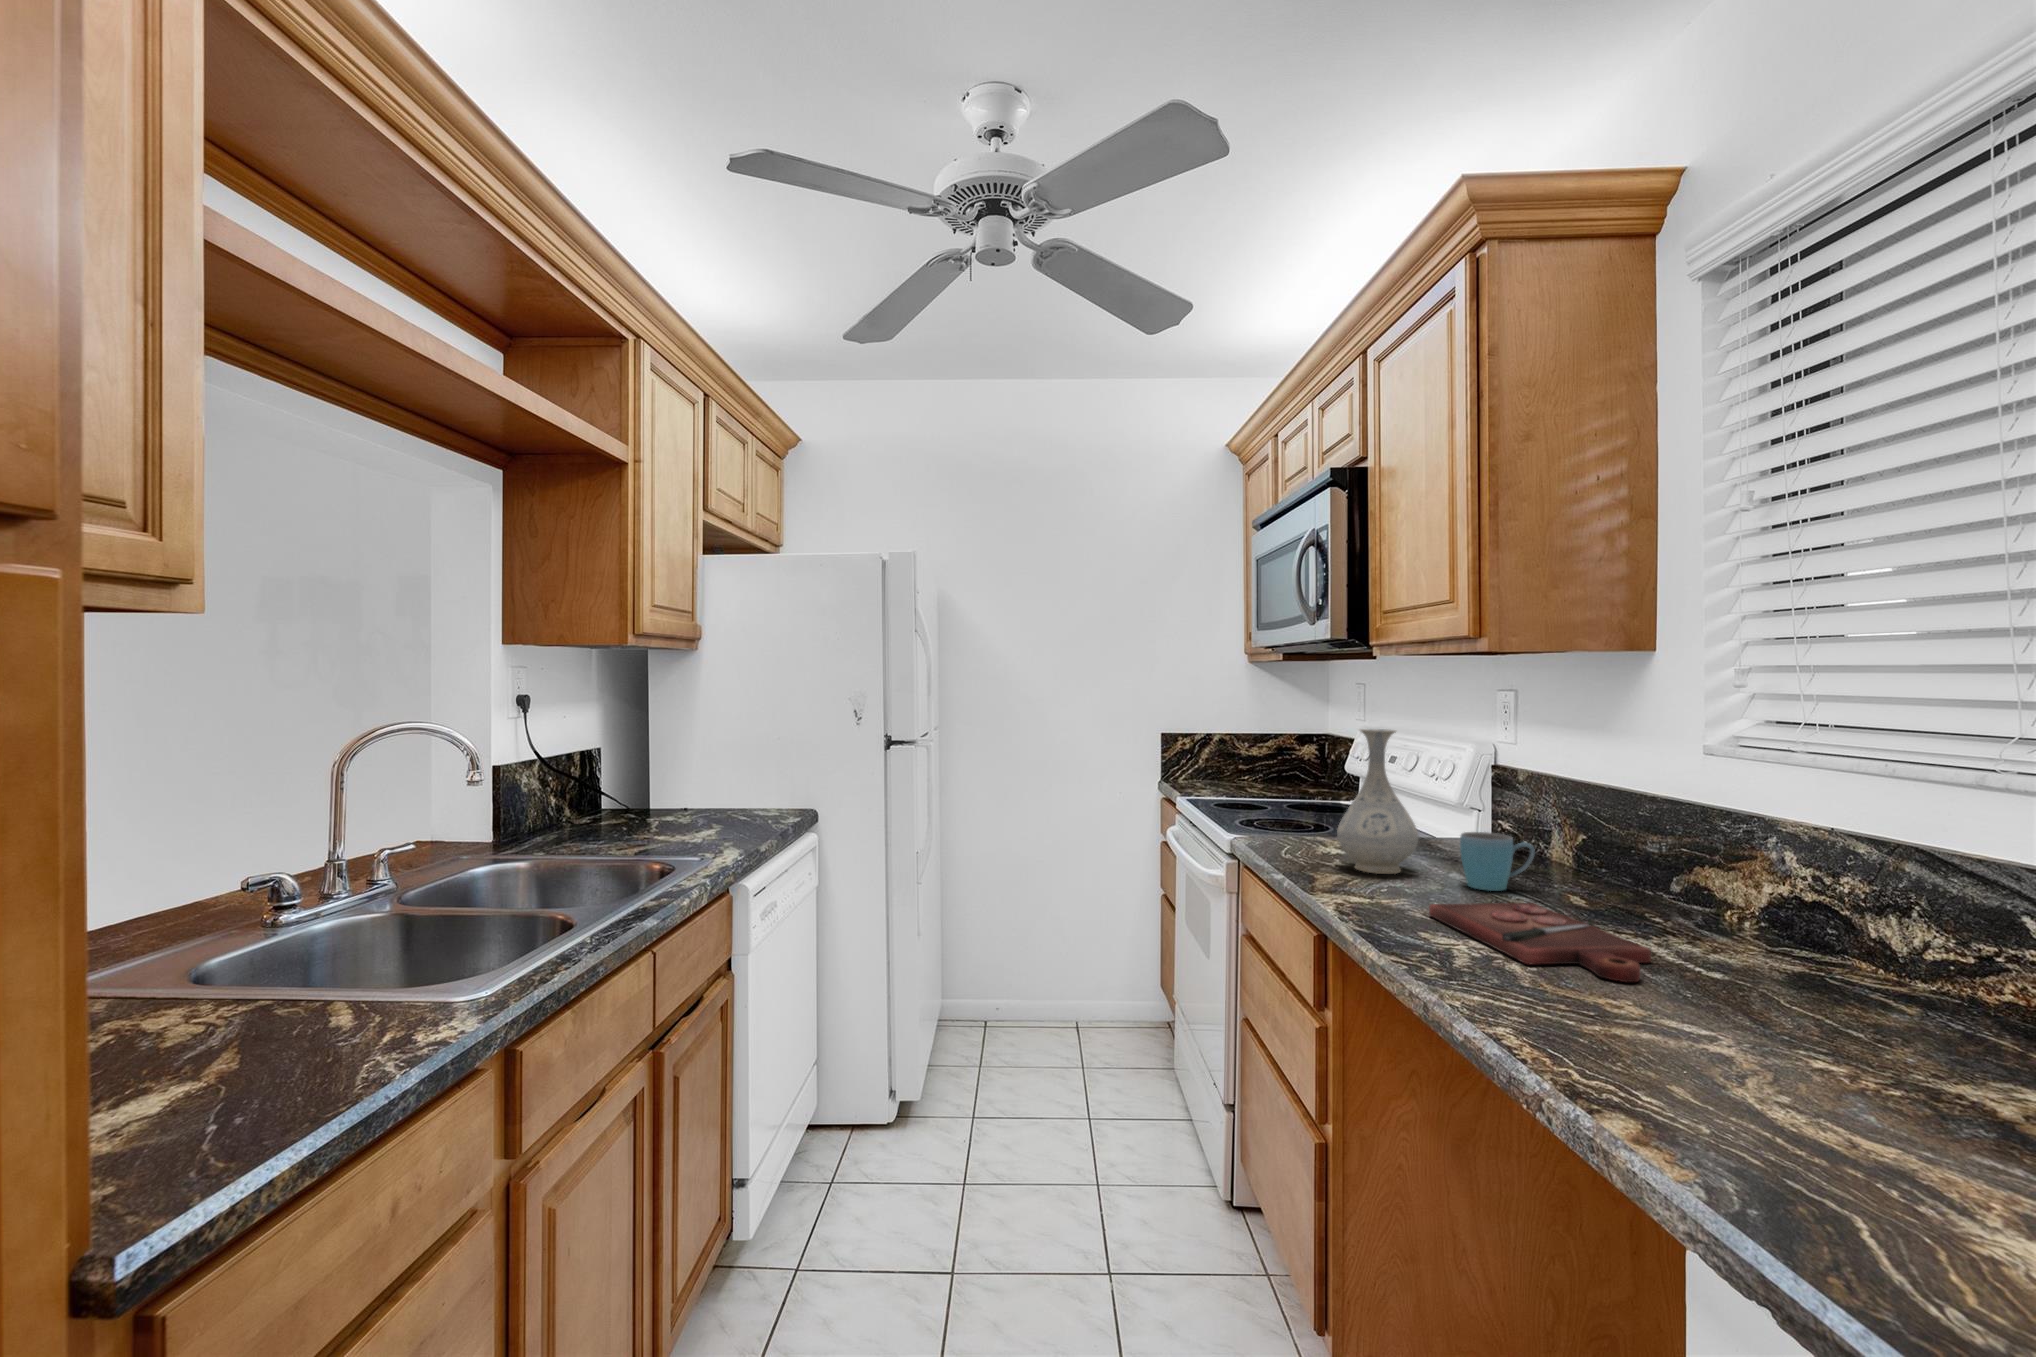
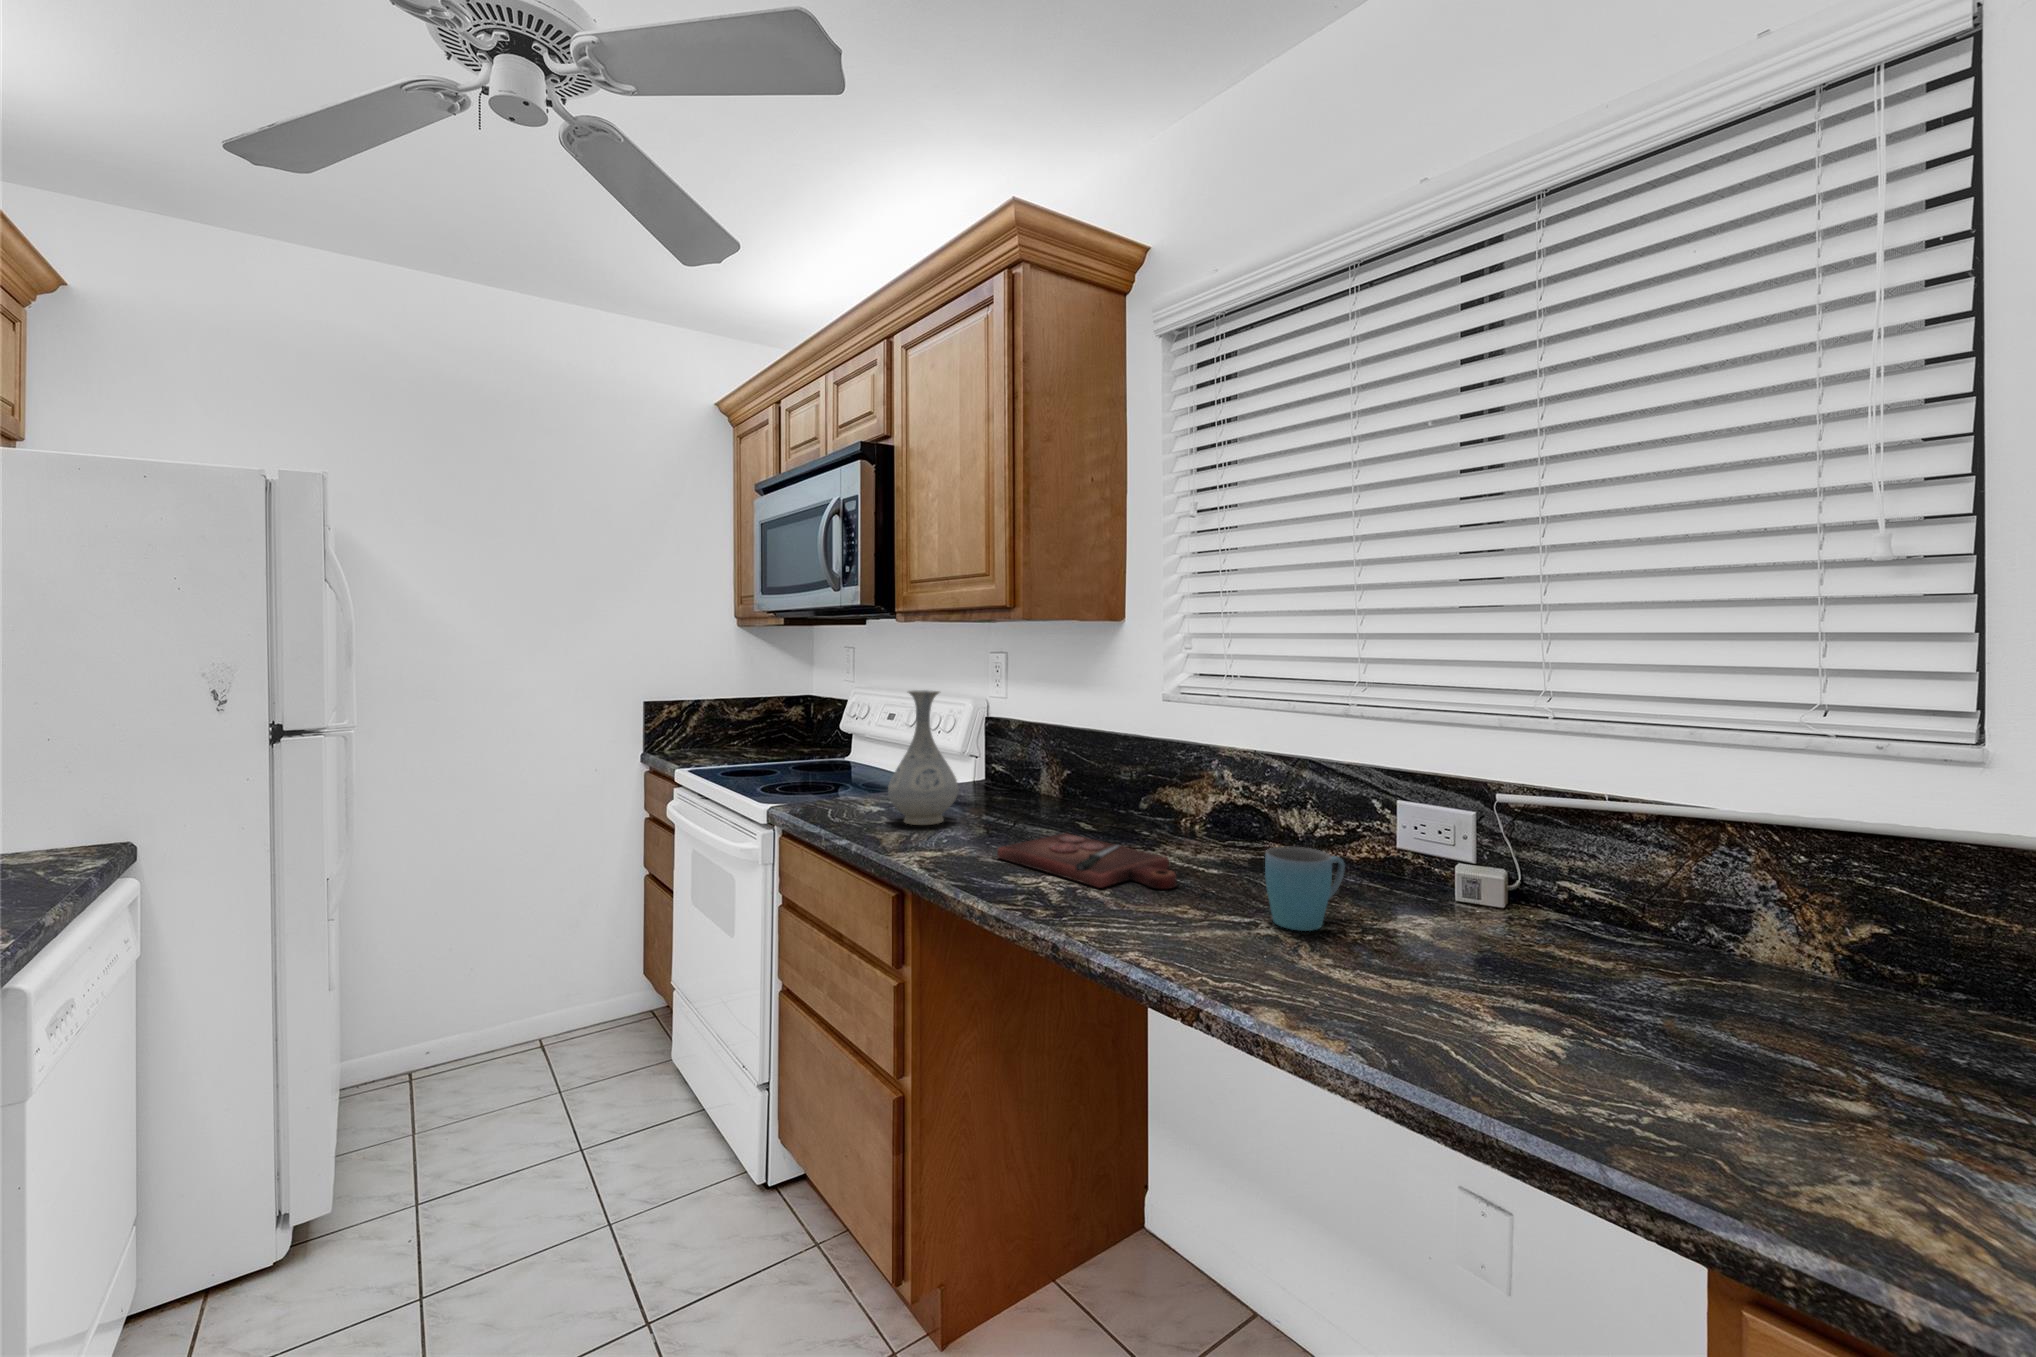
mug: present [1460,832,1535,891] -> present [1265,847,1345,931]

